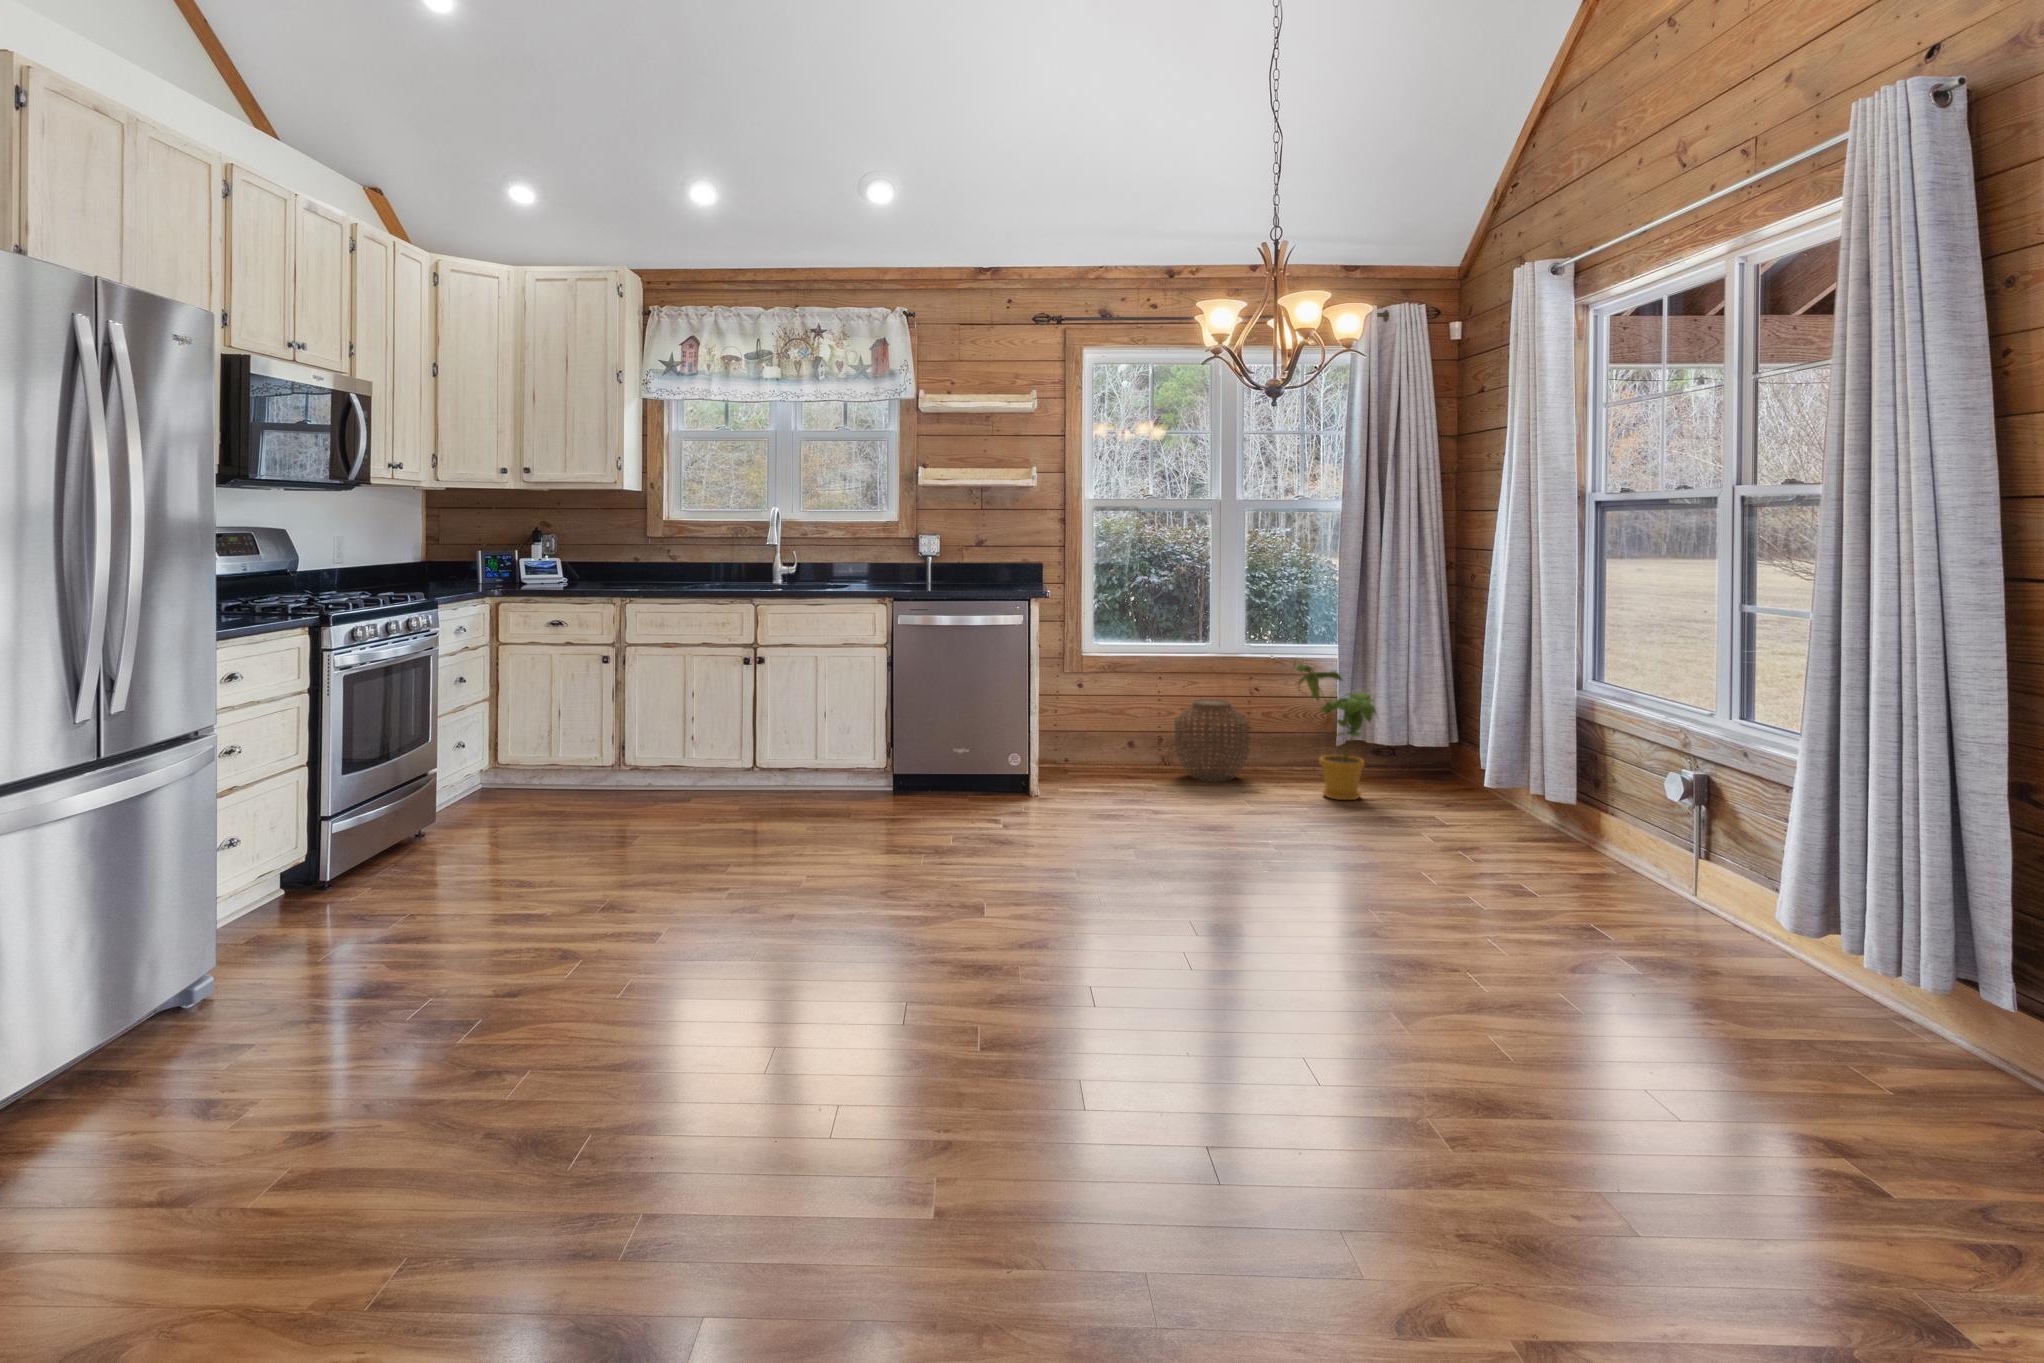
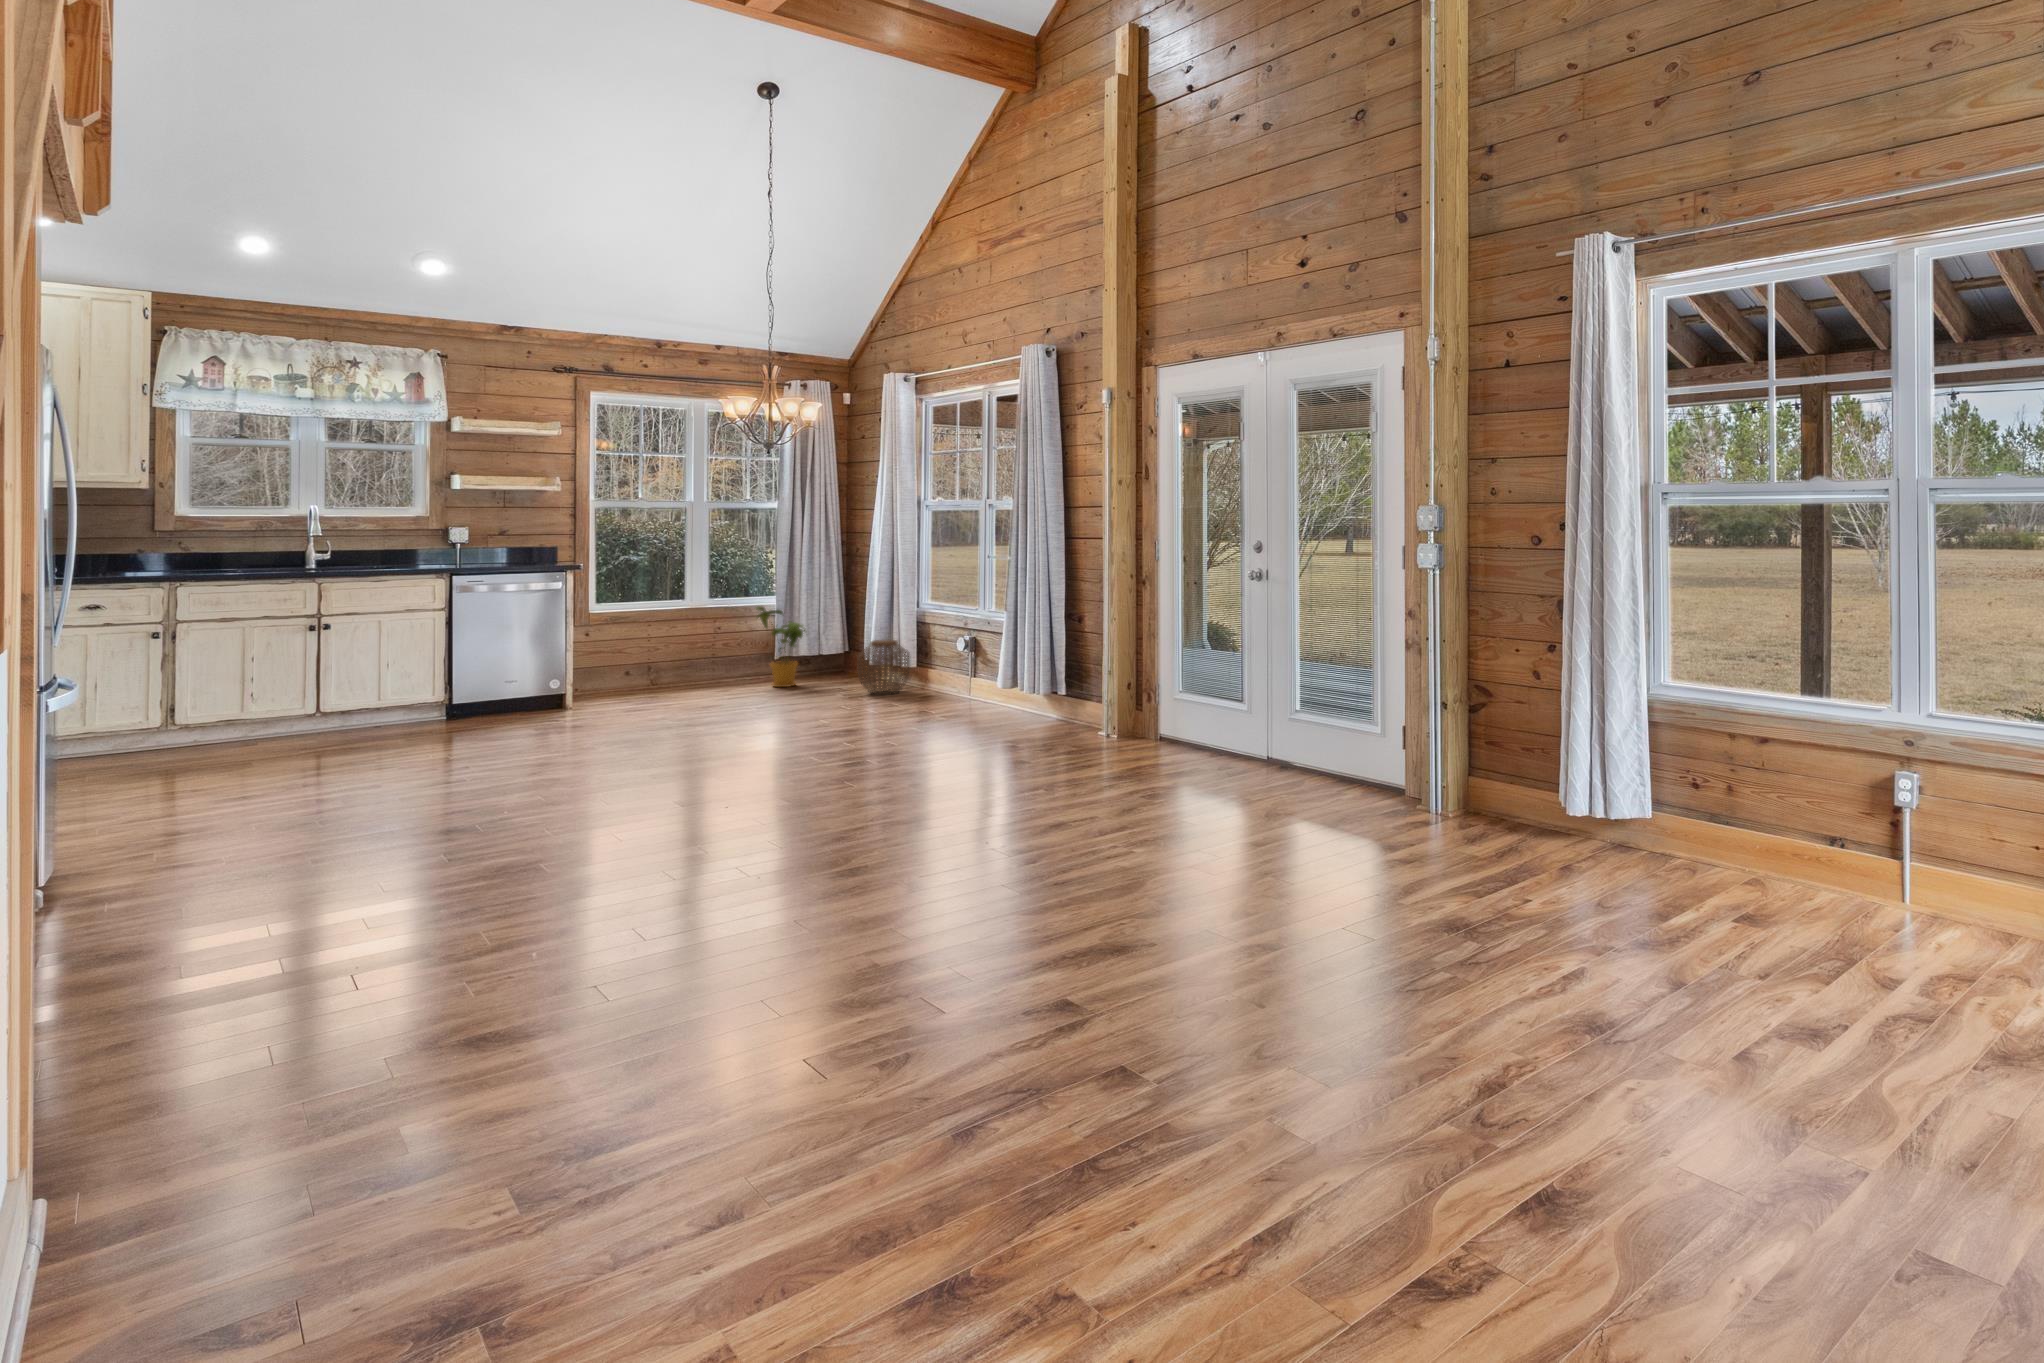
woven basket: present [1175,699,1249,781] -> present [858,640,910,695]

